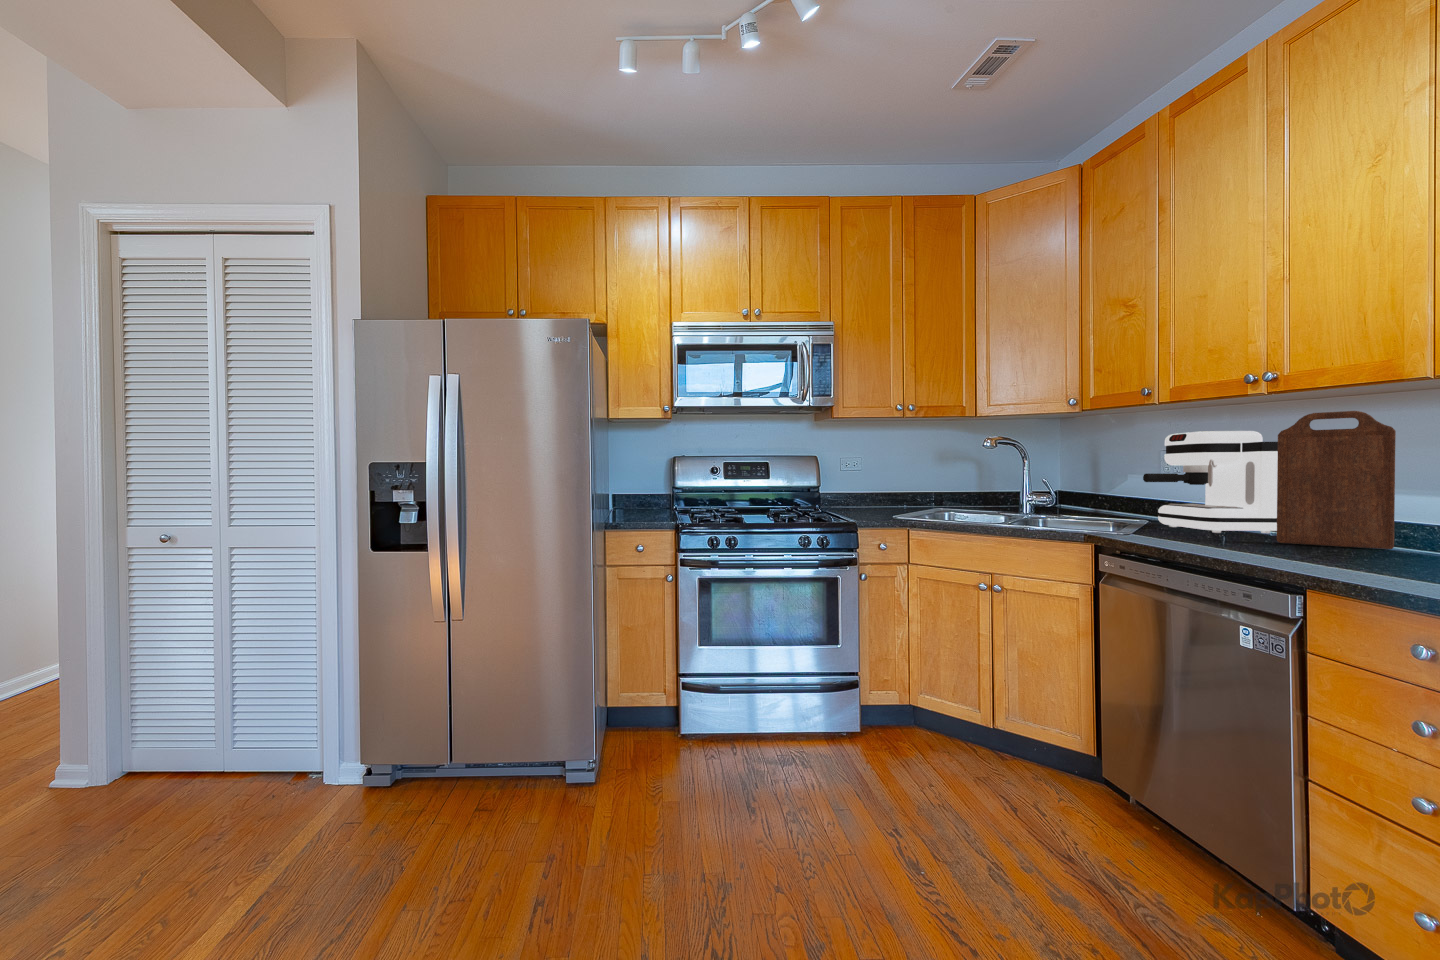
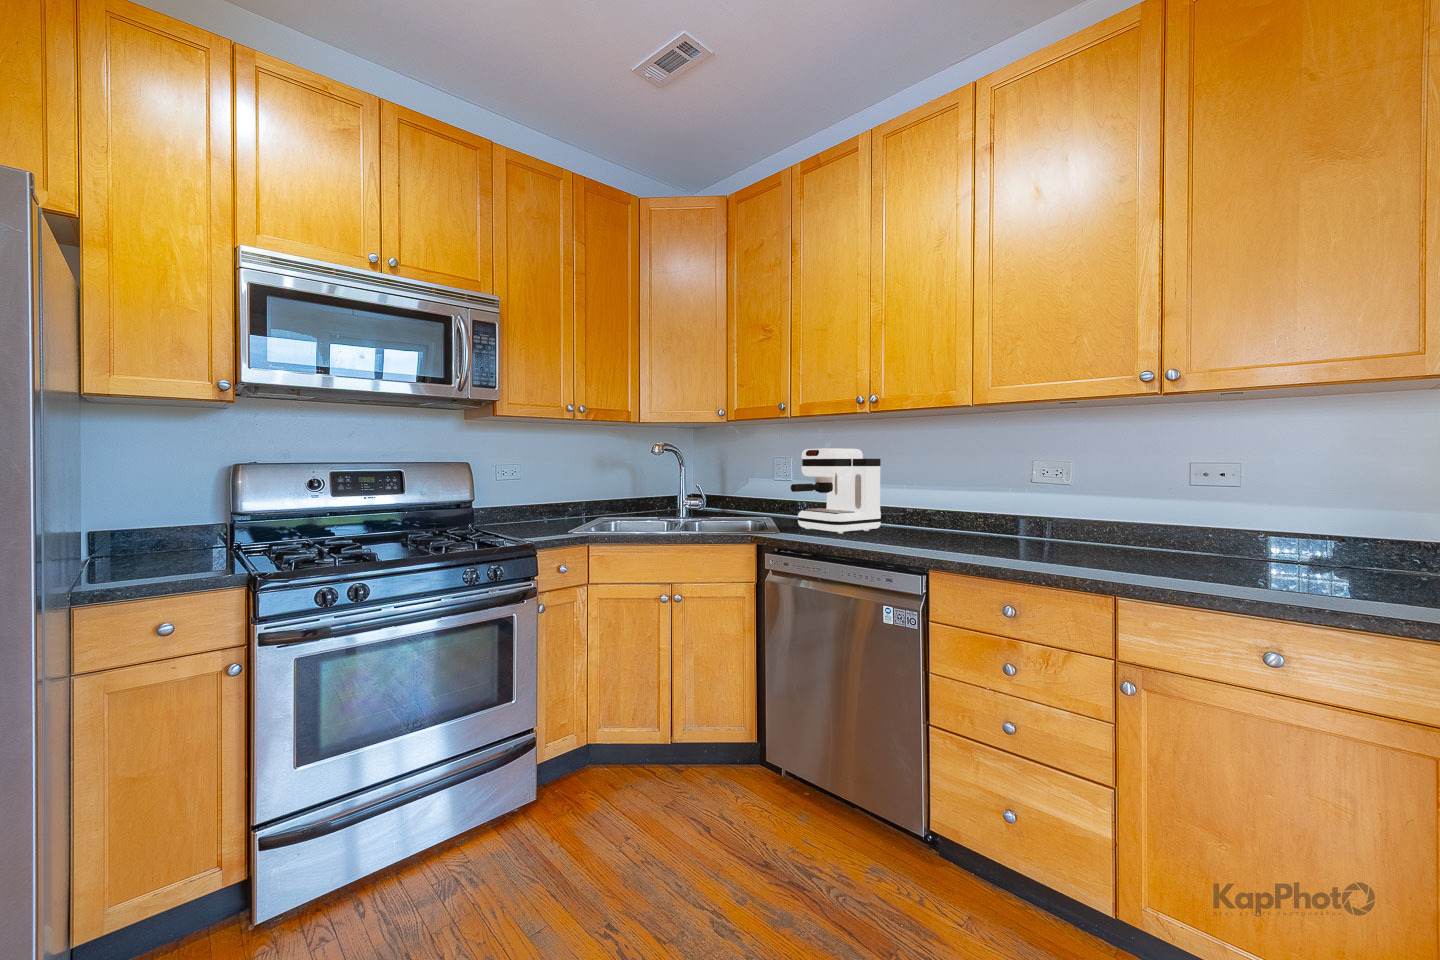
cutting board: present [1277,411,1396,549] -> none [885,440,946,542]

